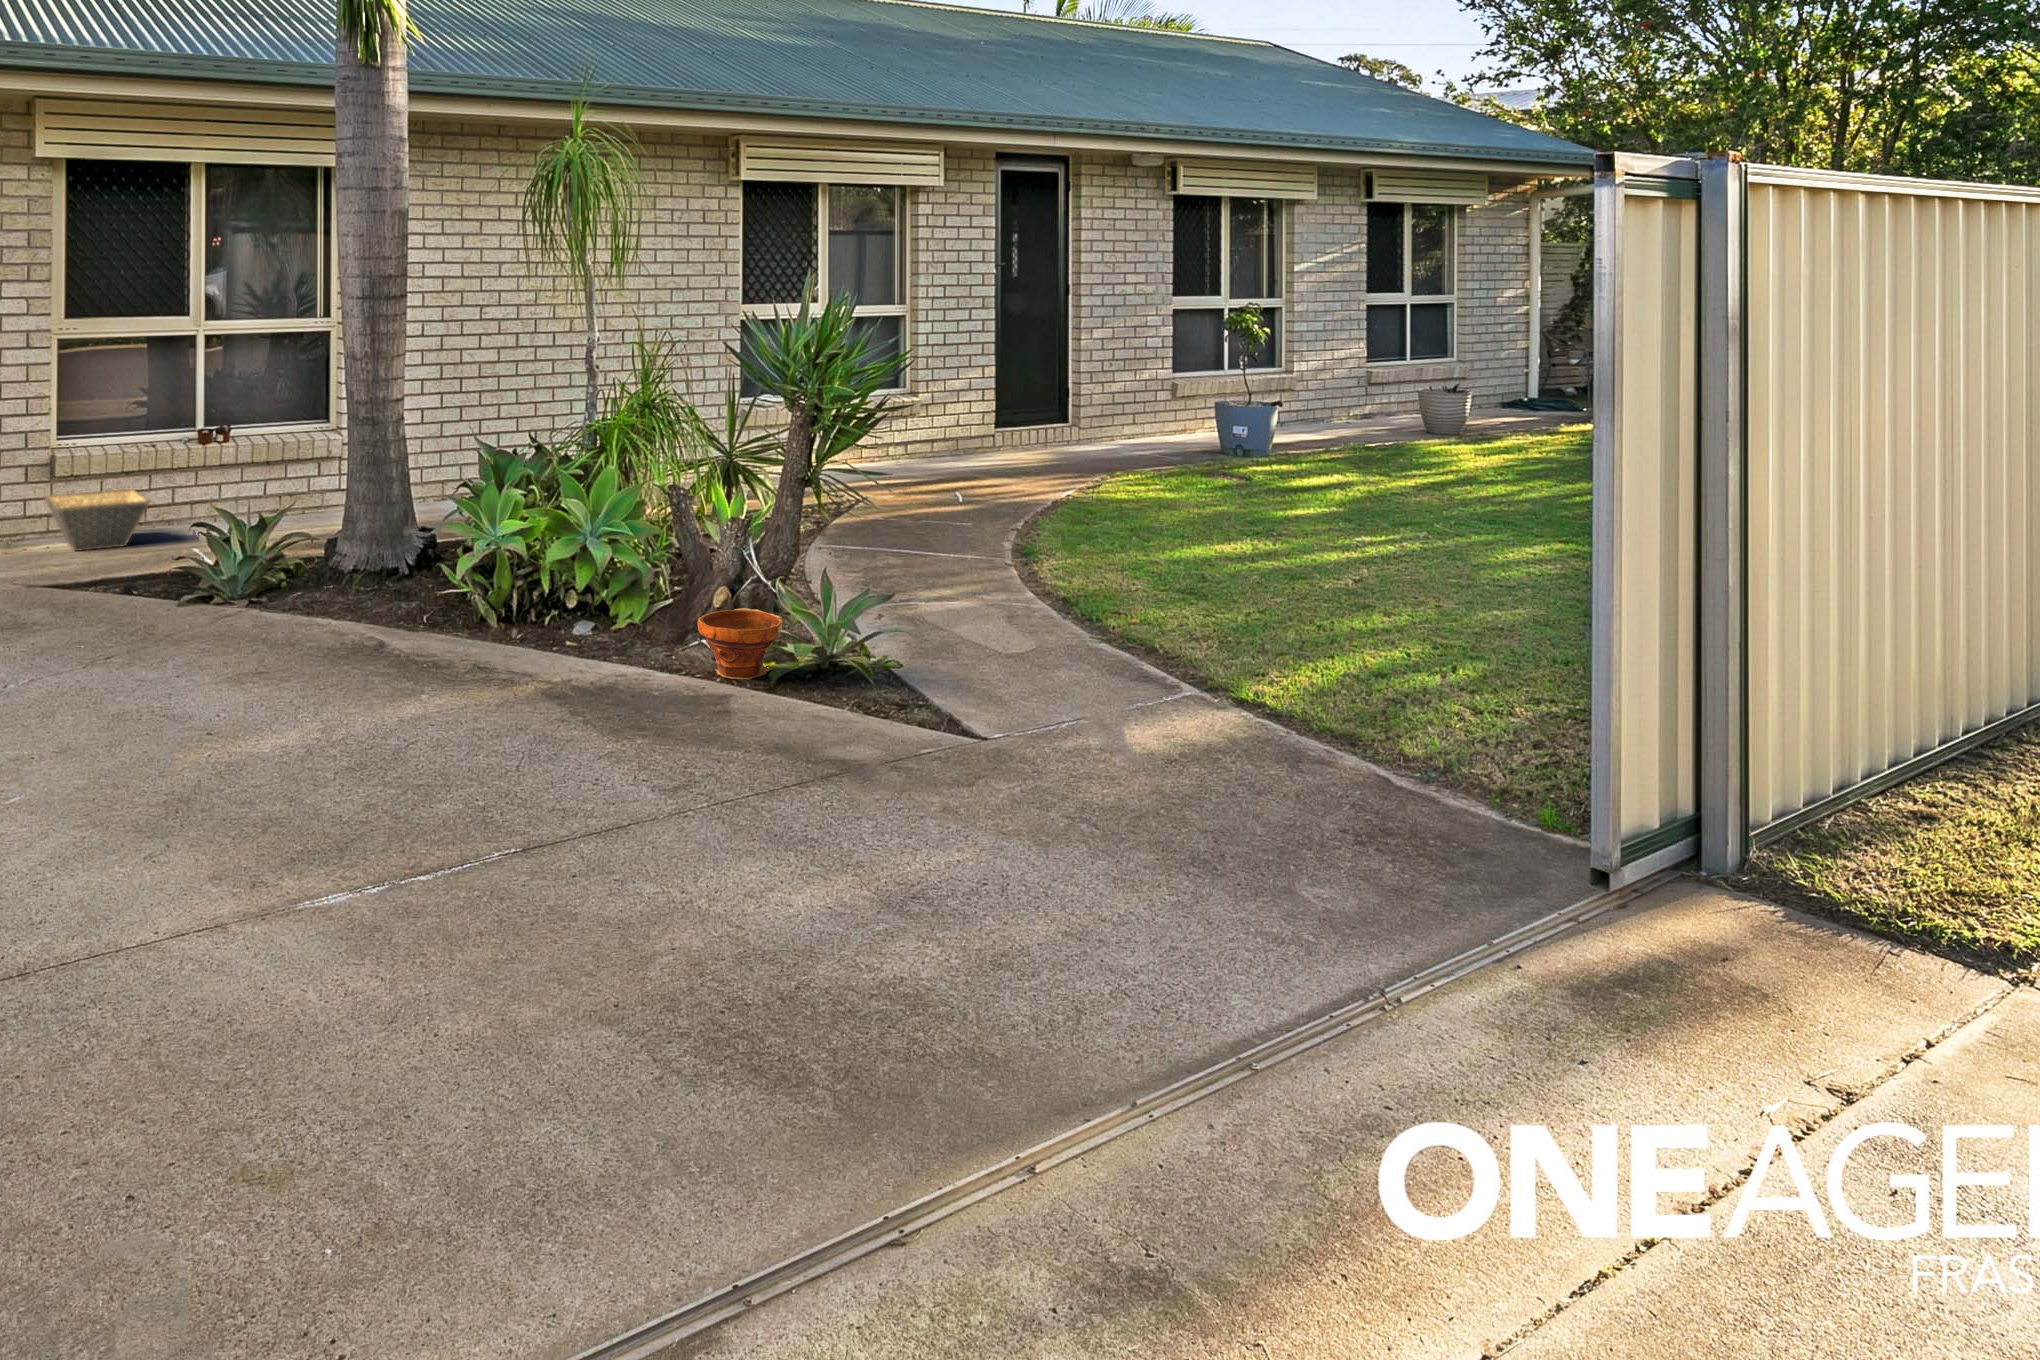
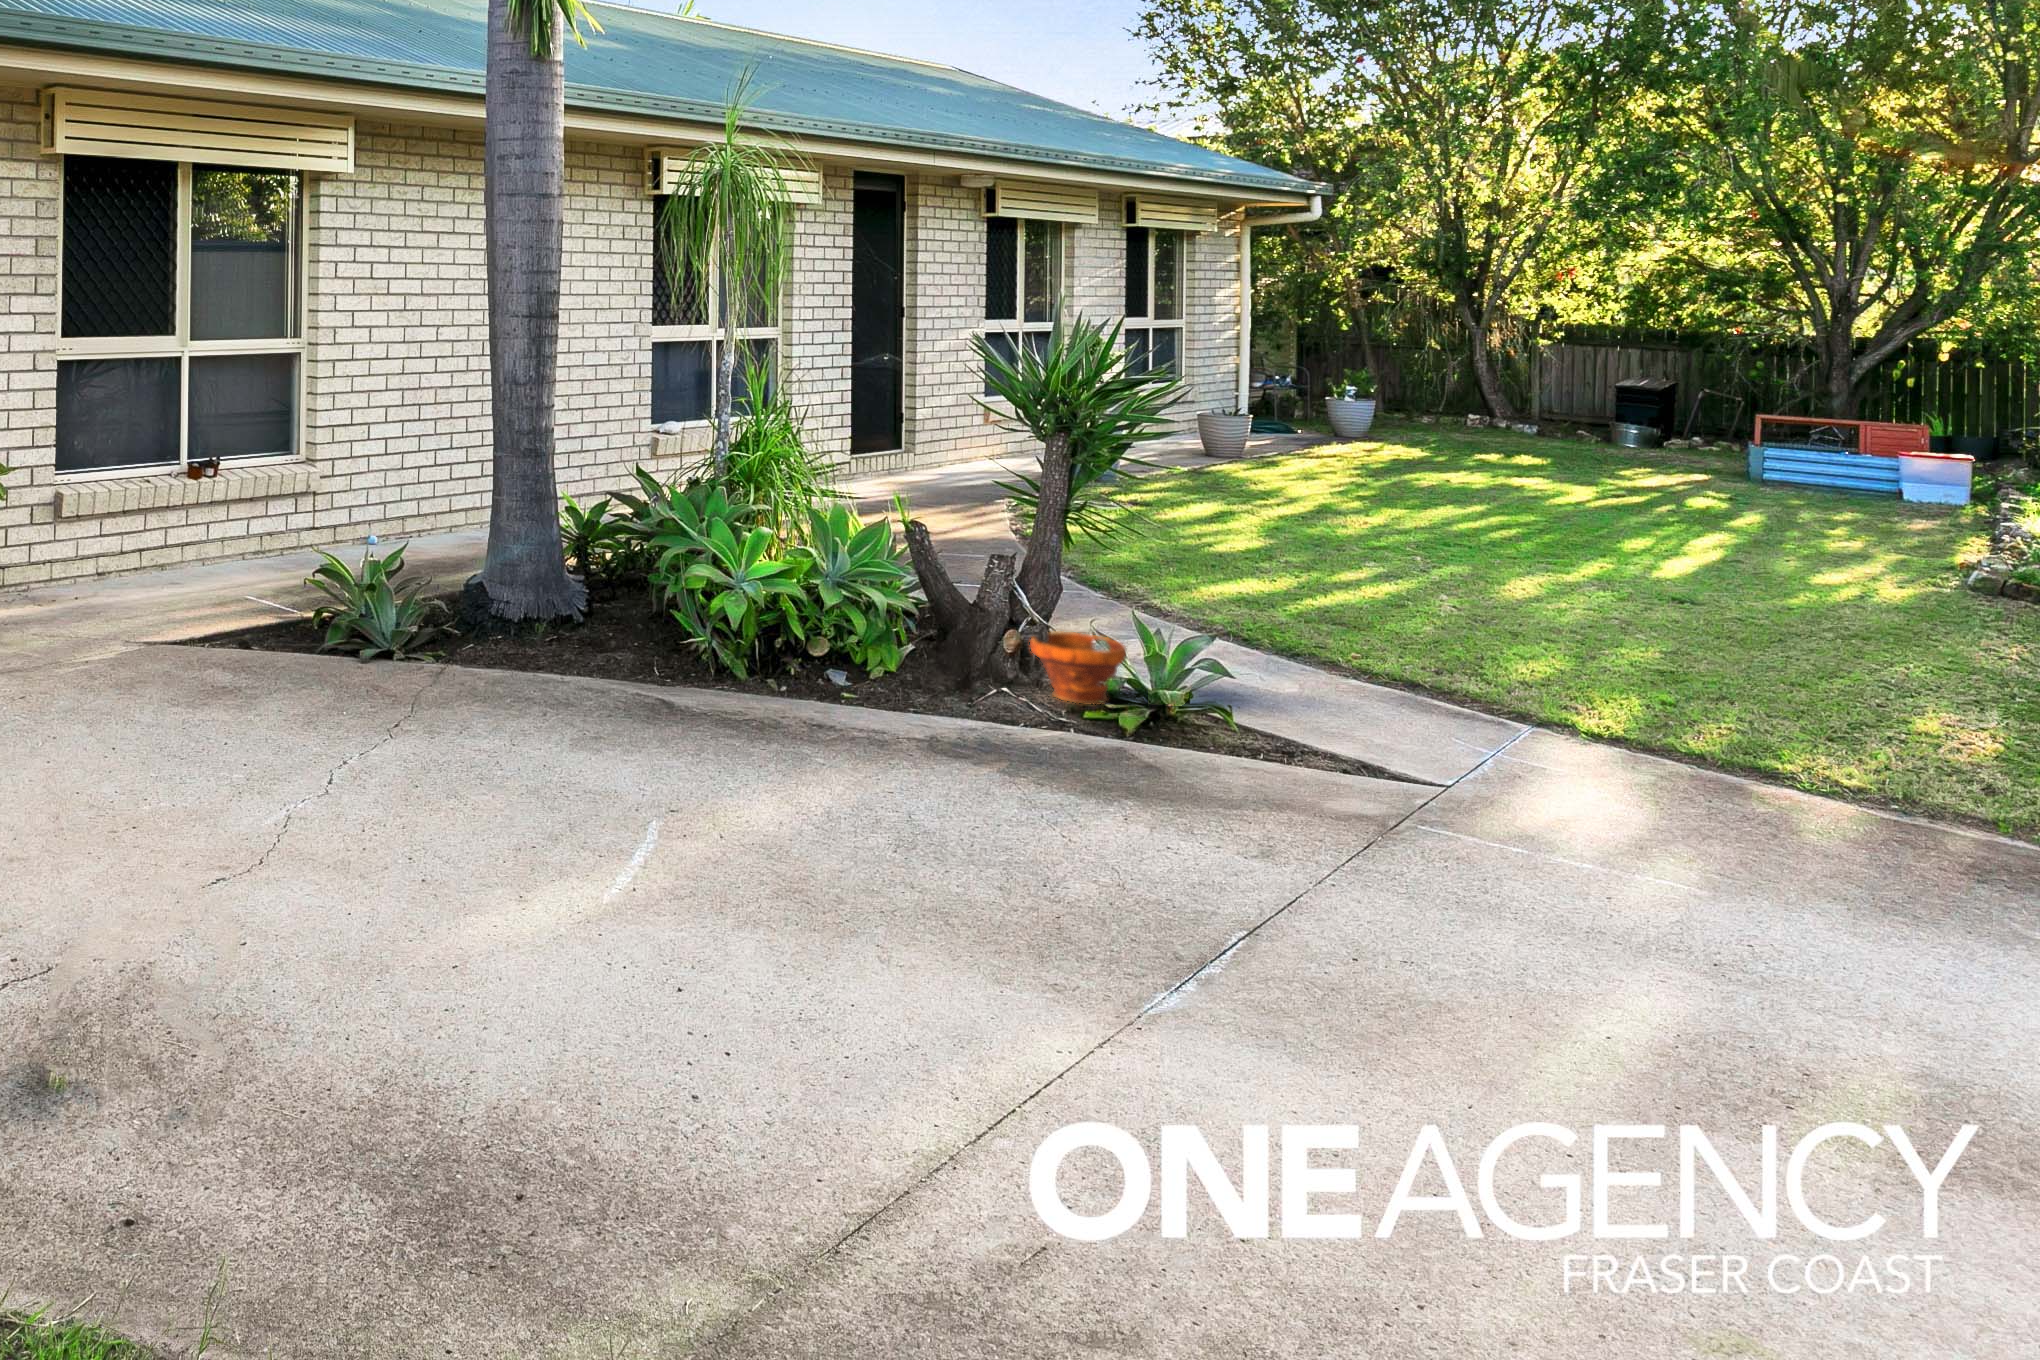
basket: present [44,489,150,551] -> none [54,529,189,600]

